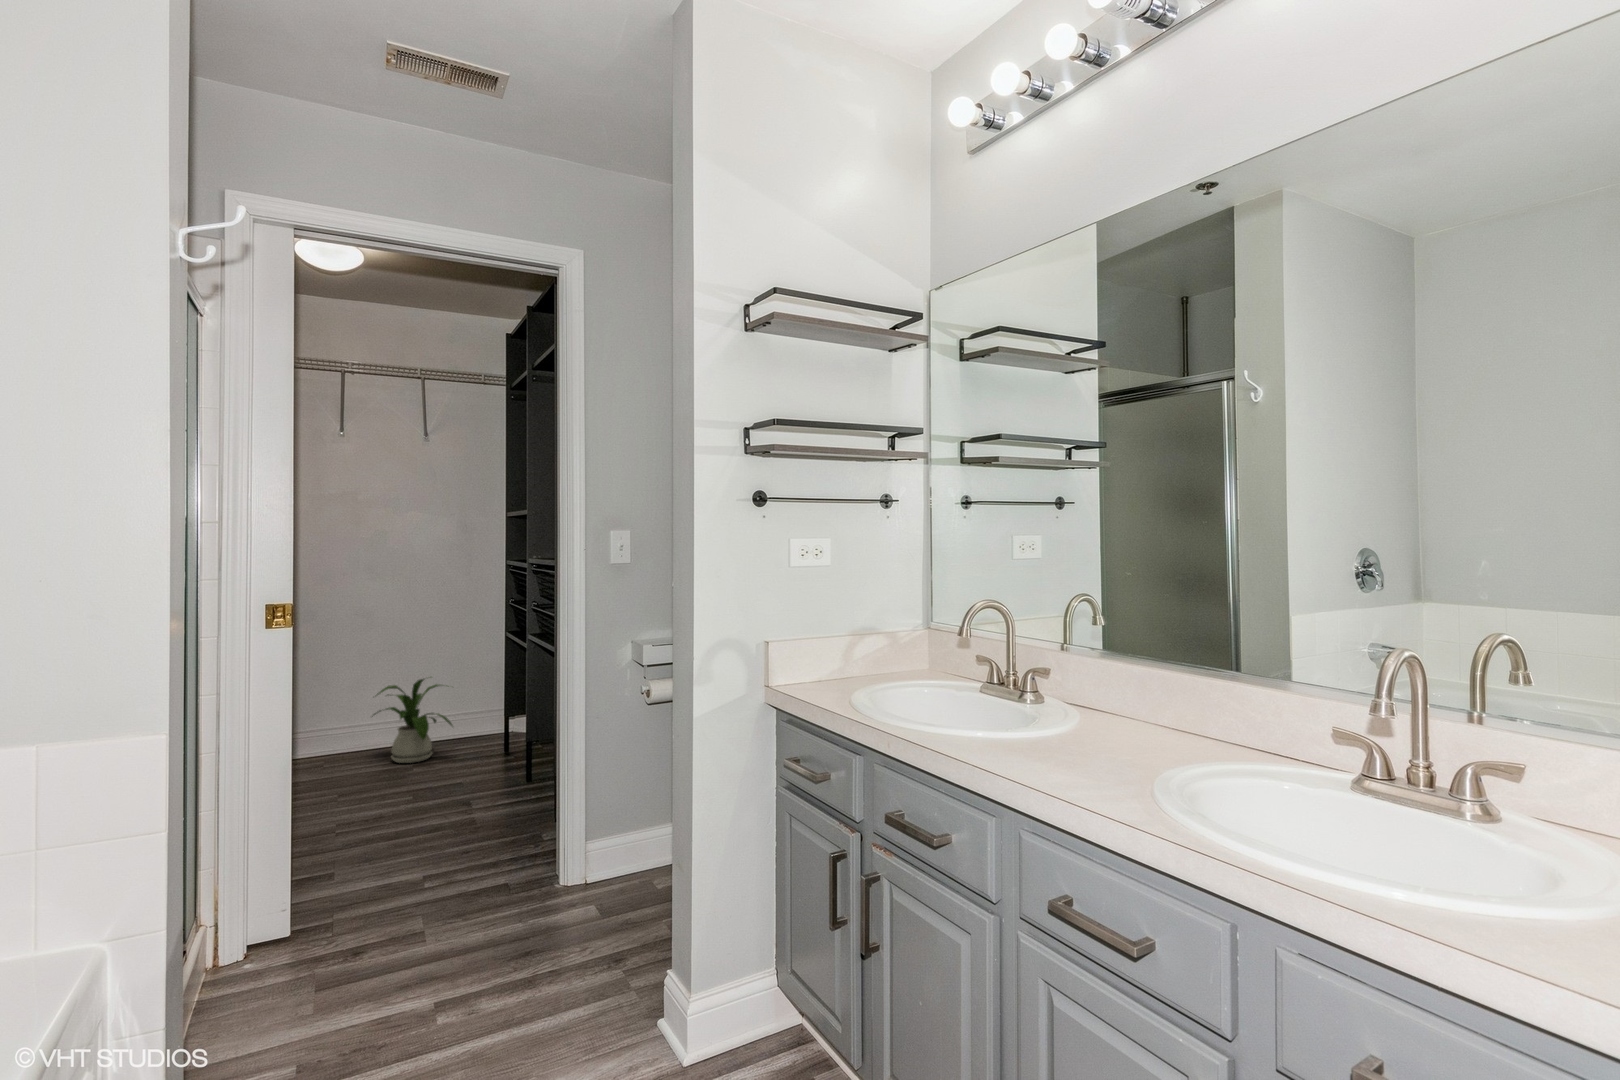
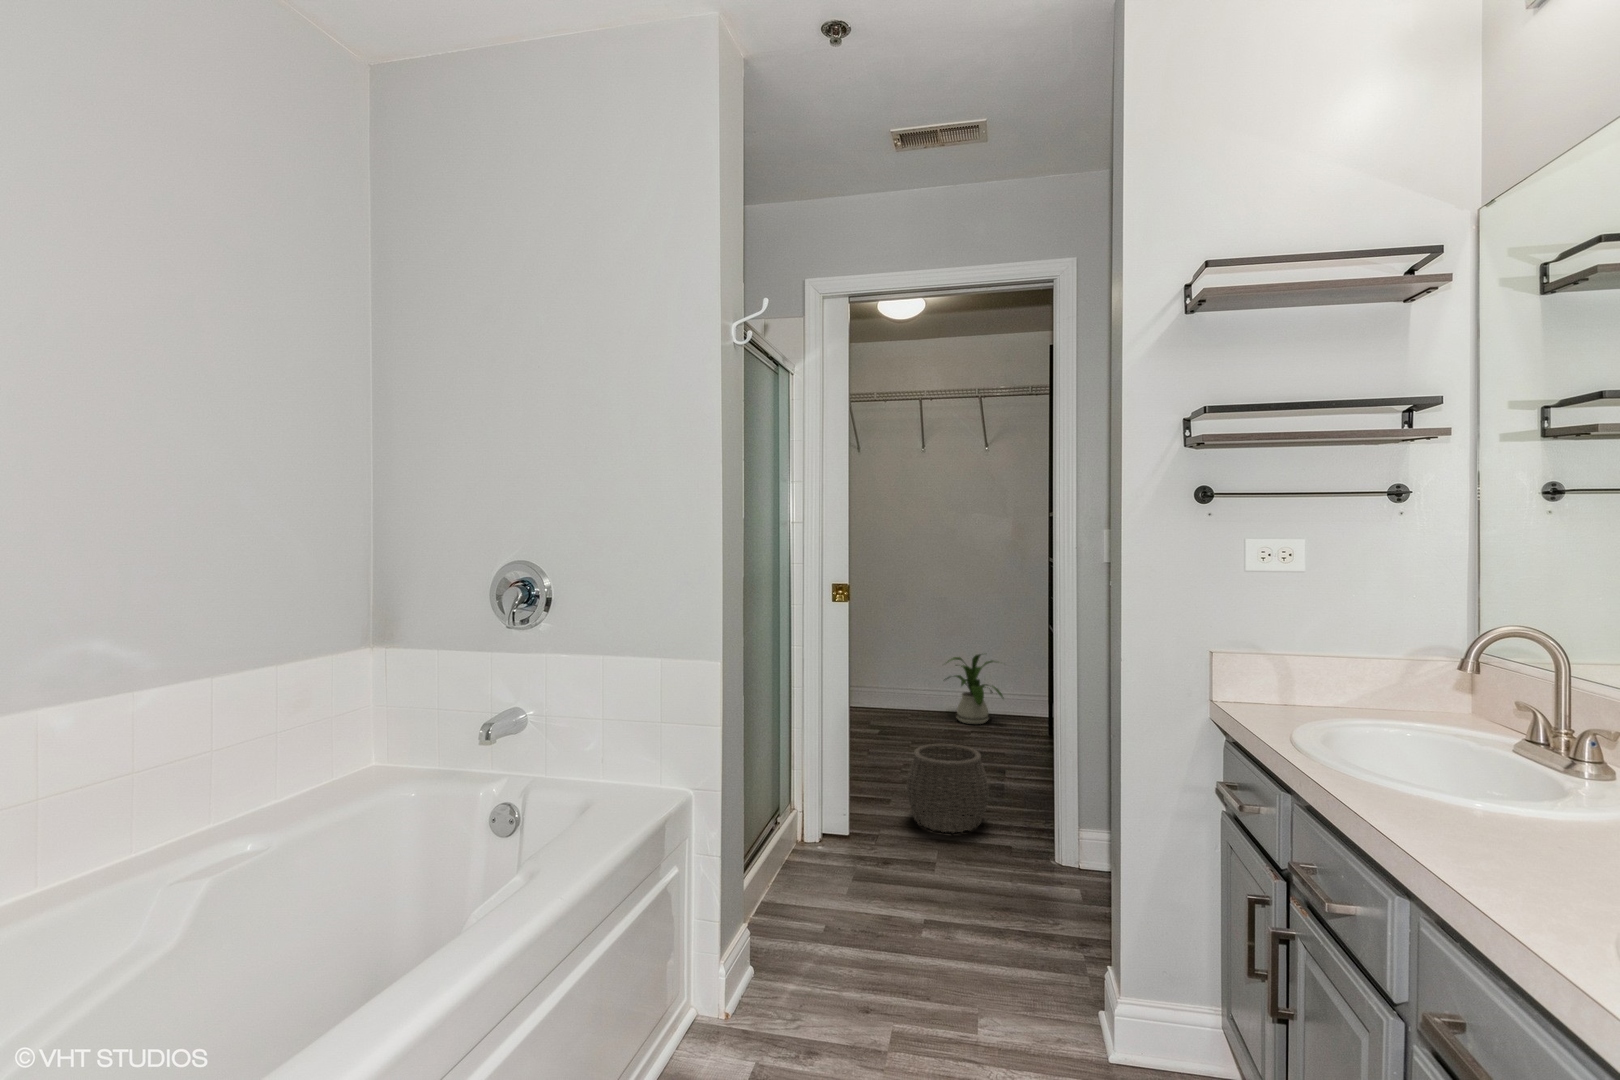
woven basket: none [367,786,477,897] -> present [907,744,988,833]

